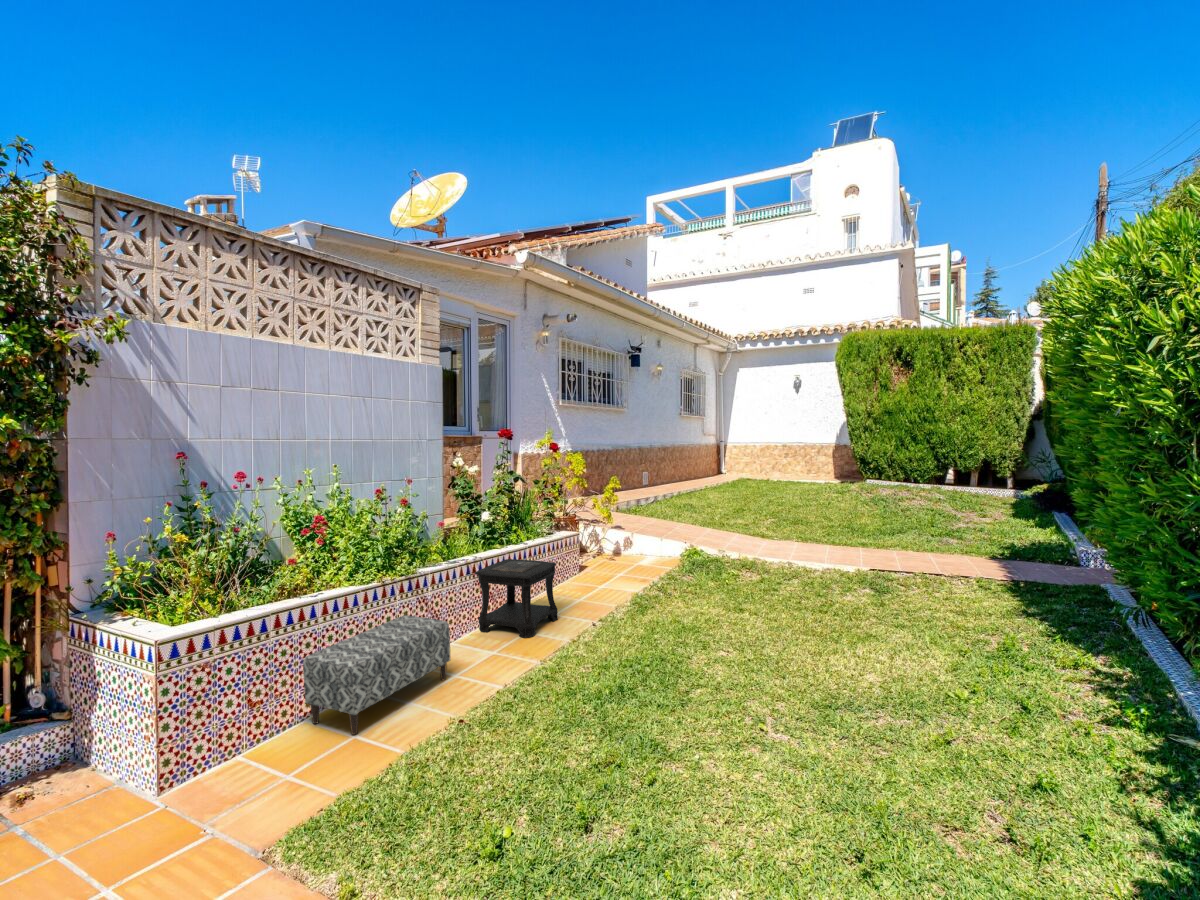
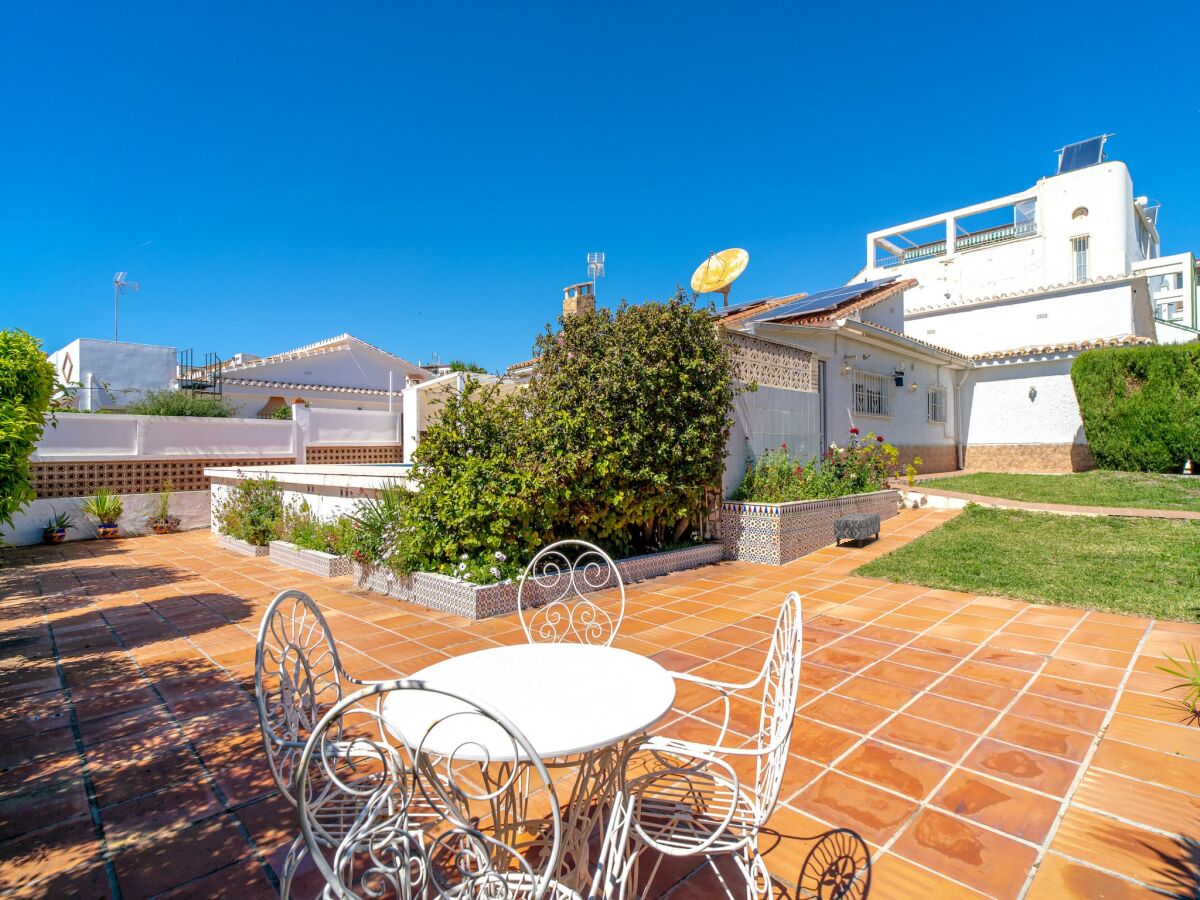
side table: present [475,559,558,638] -> none [869,498,911,532]

